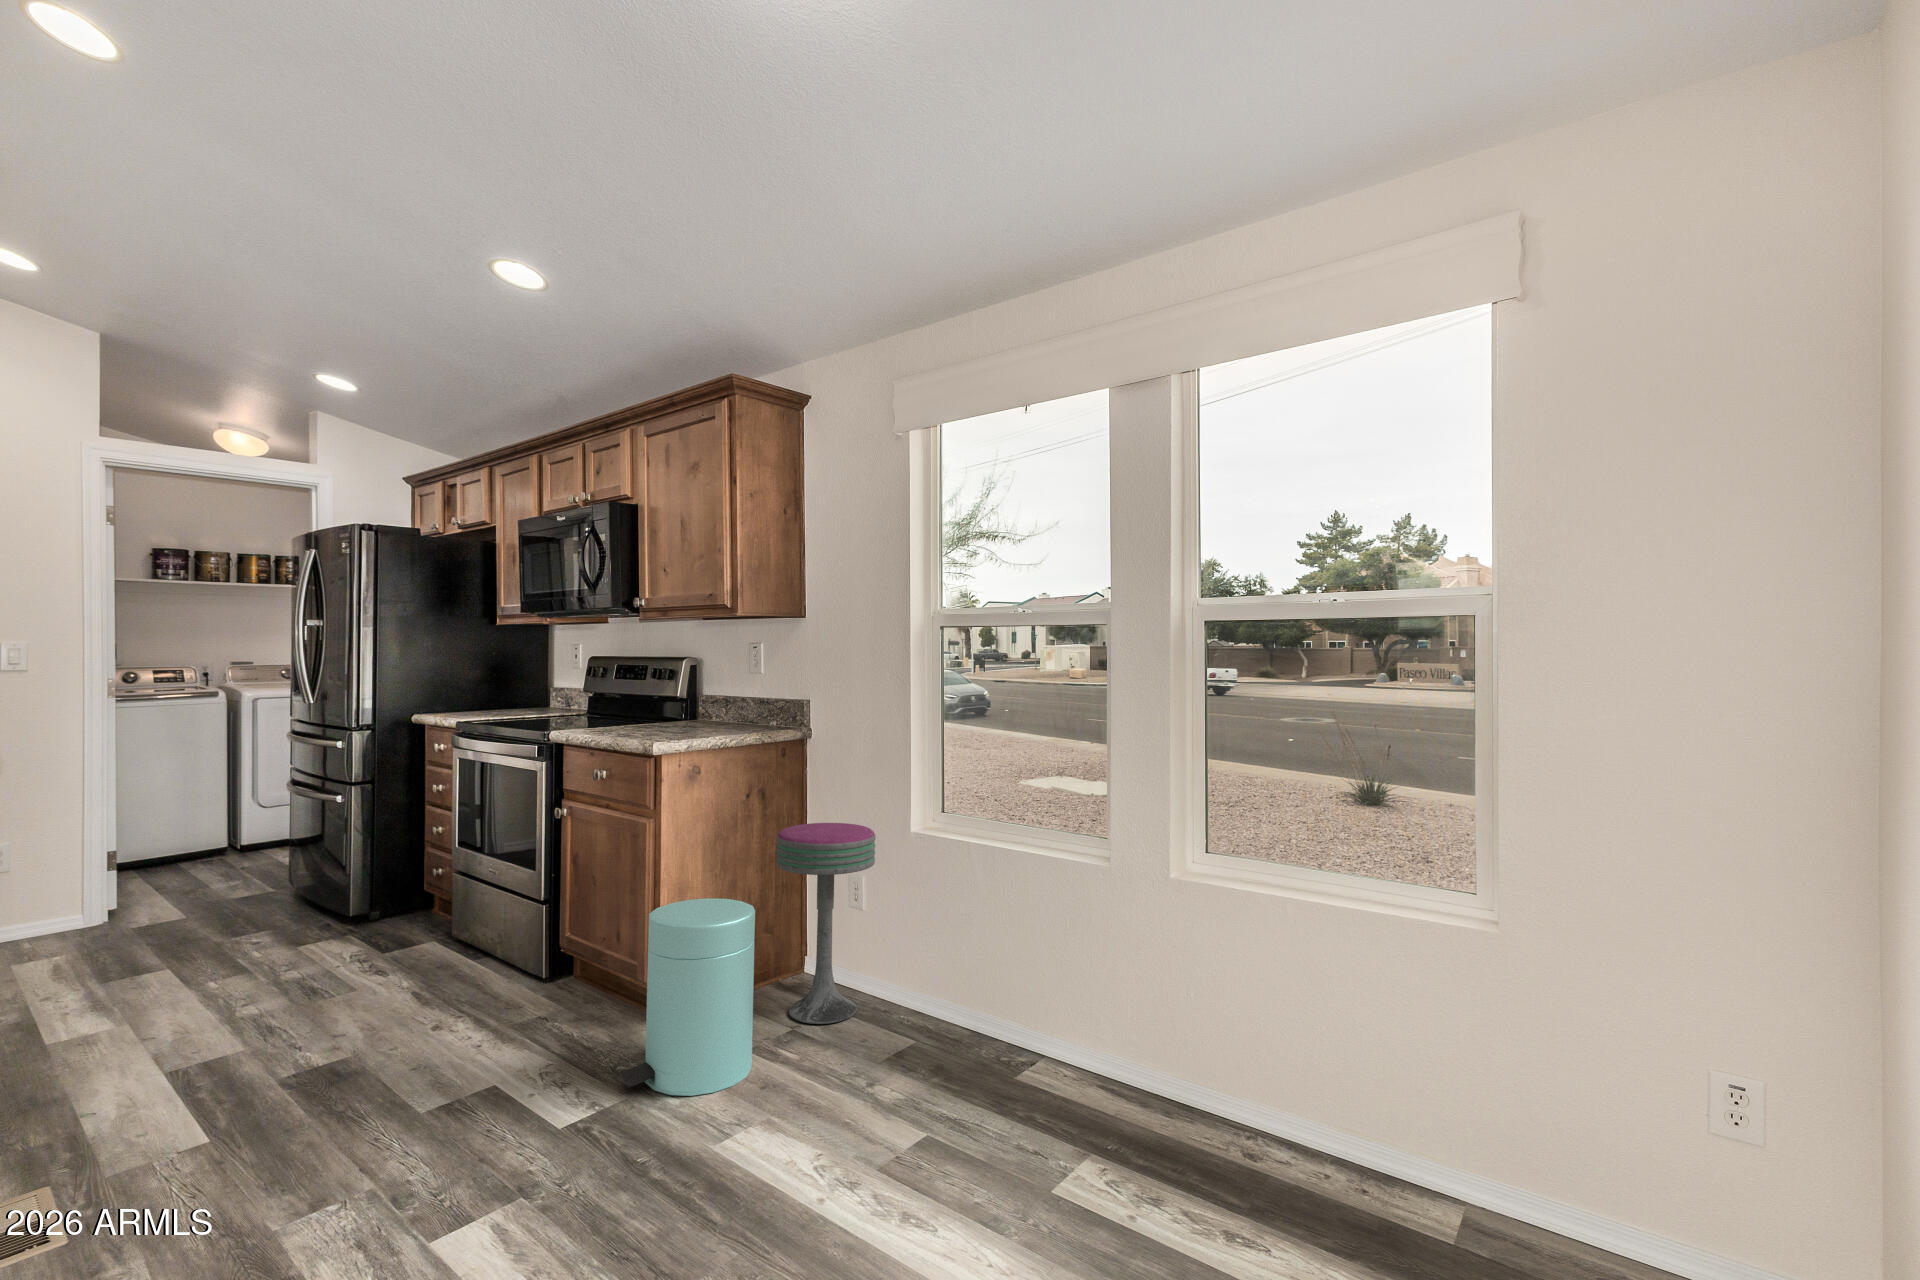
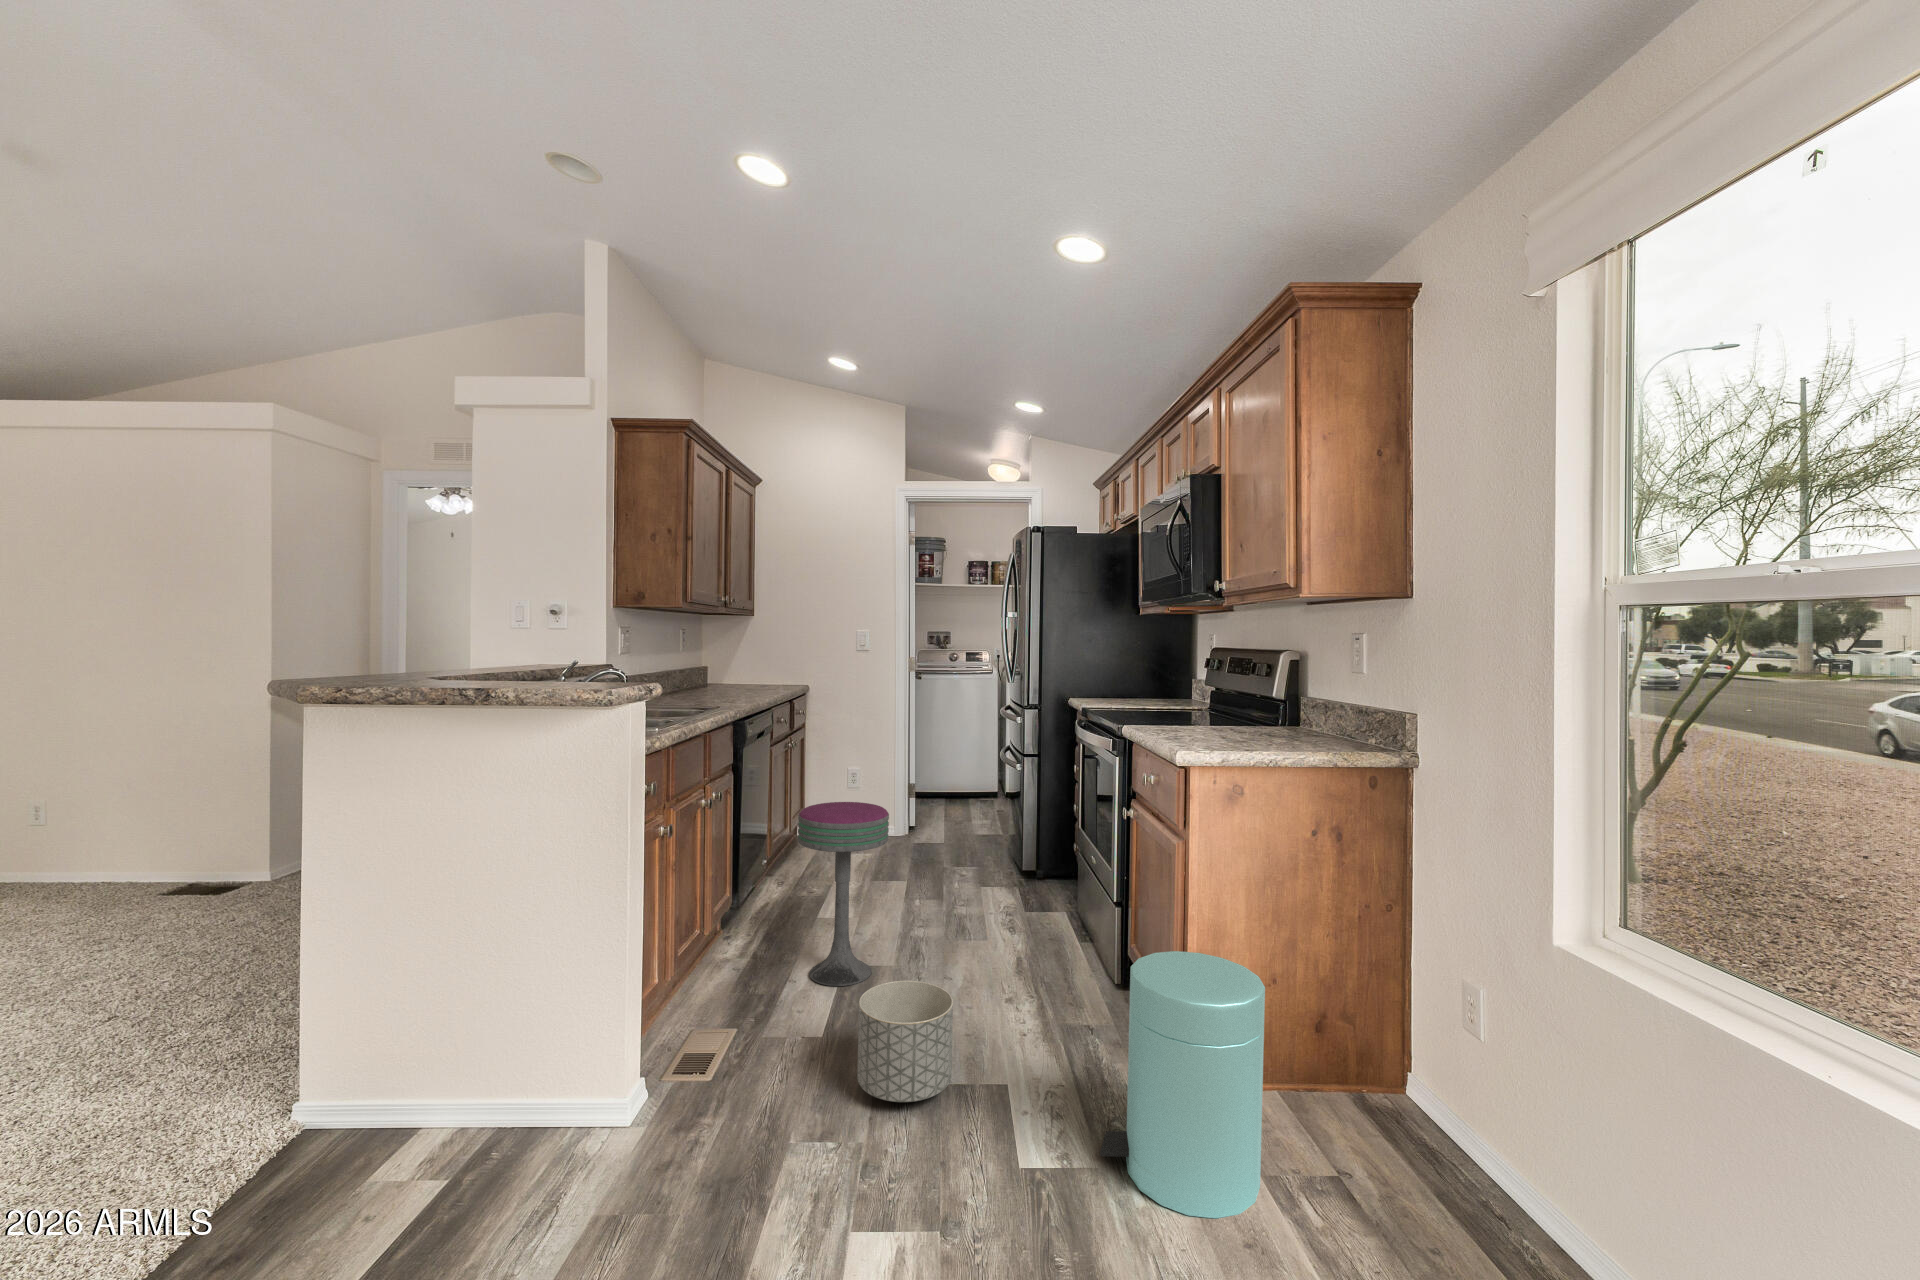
bar stool: present [776,823,876,1024] -> present [798,802,889,986]
planter: none [323,1013,447,1142] -> present [857,981,953,1102]

